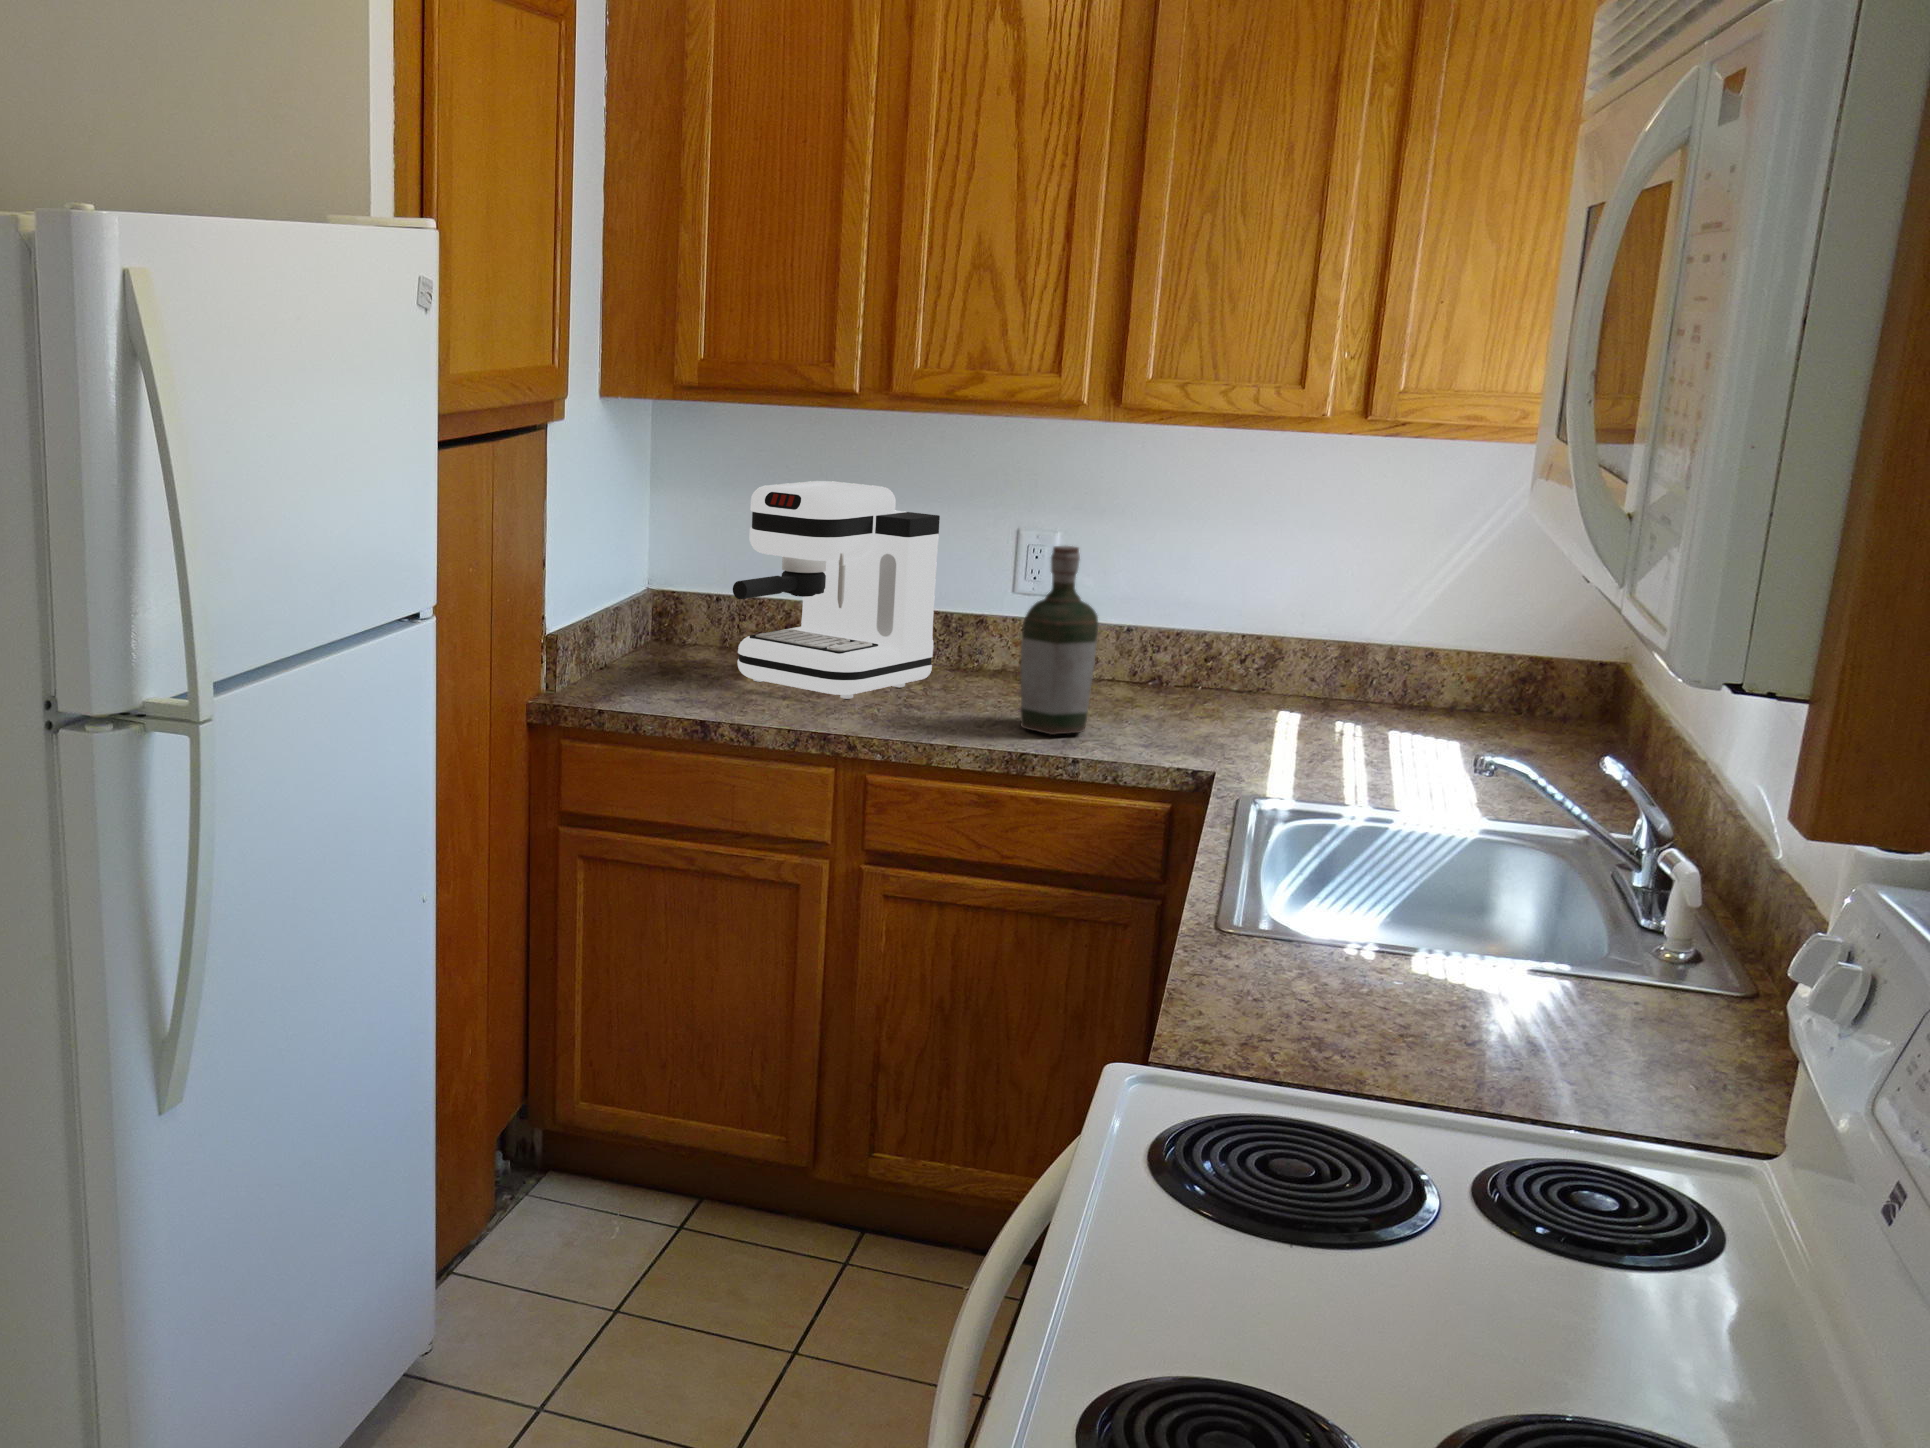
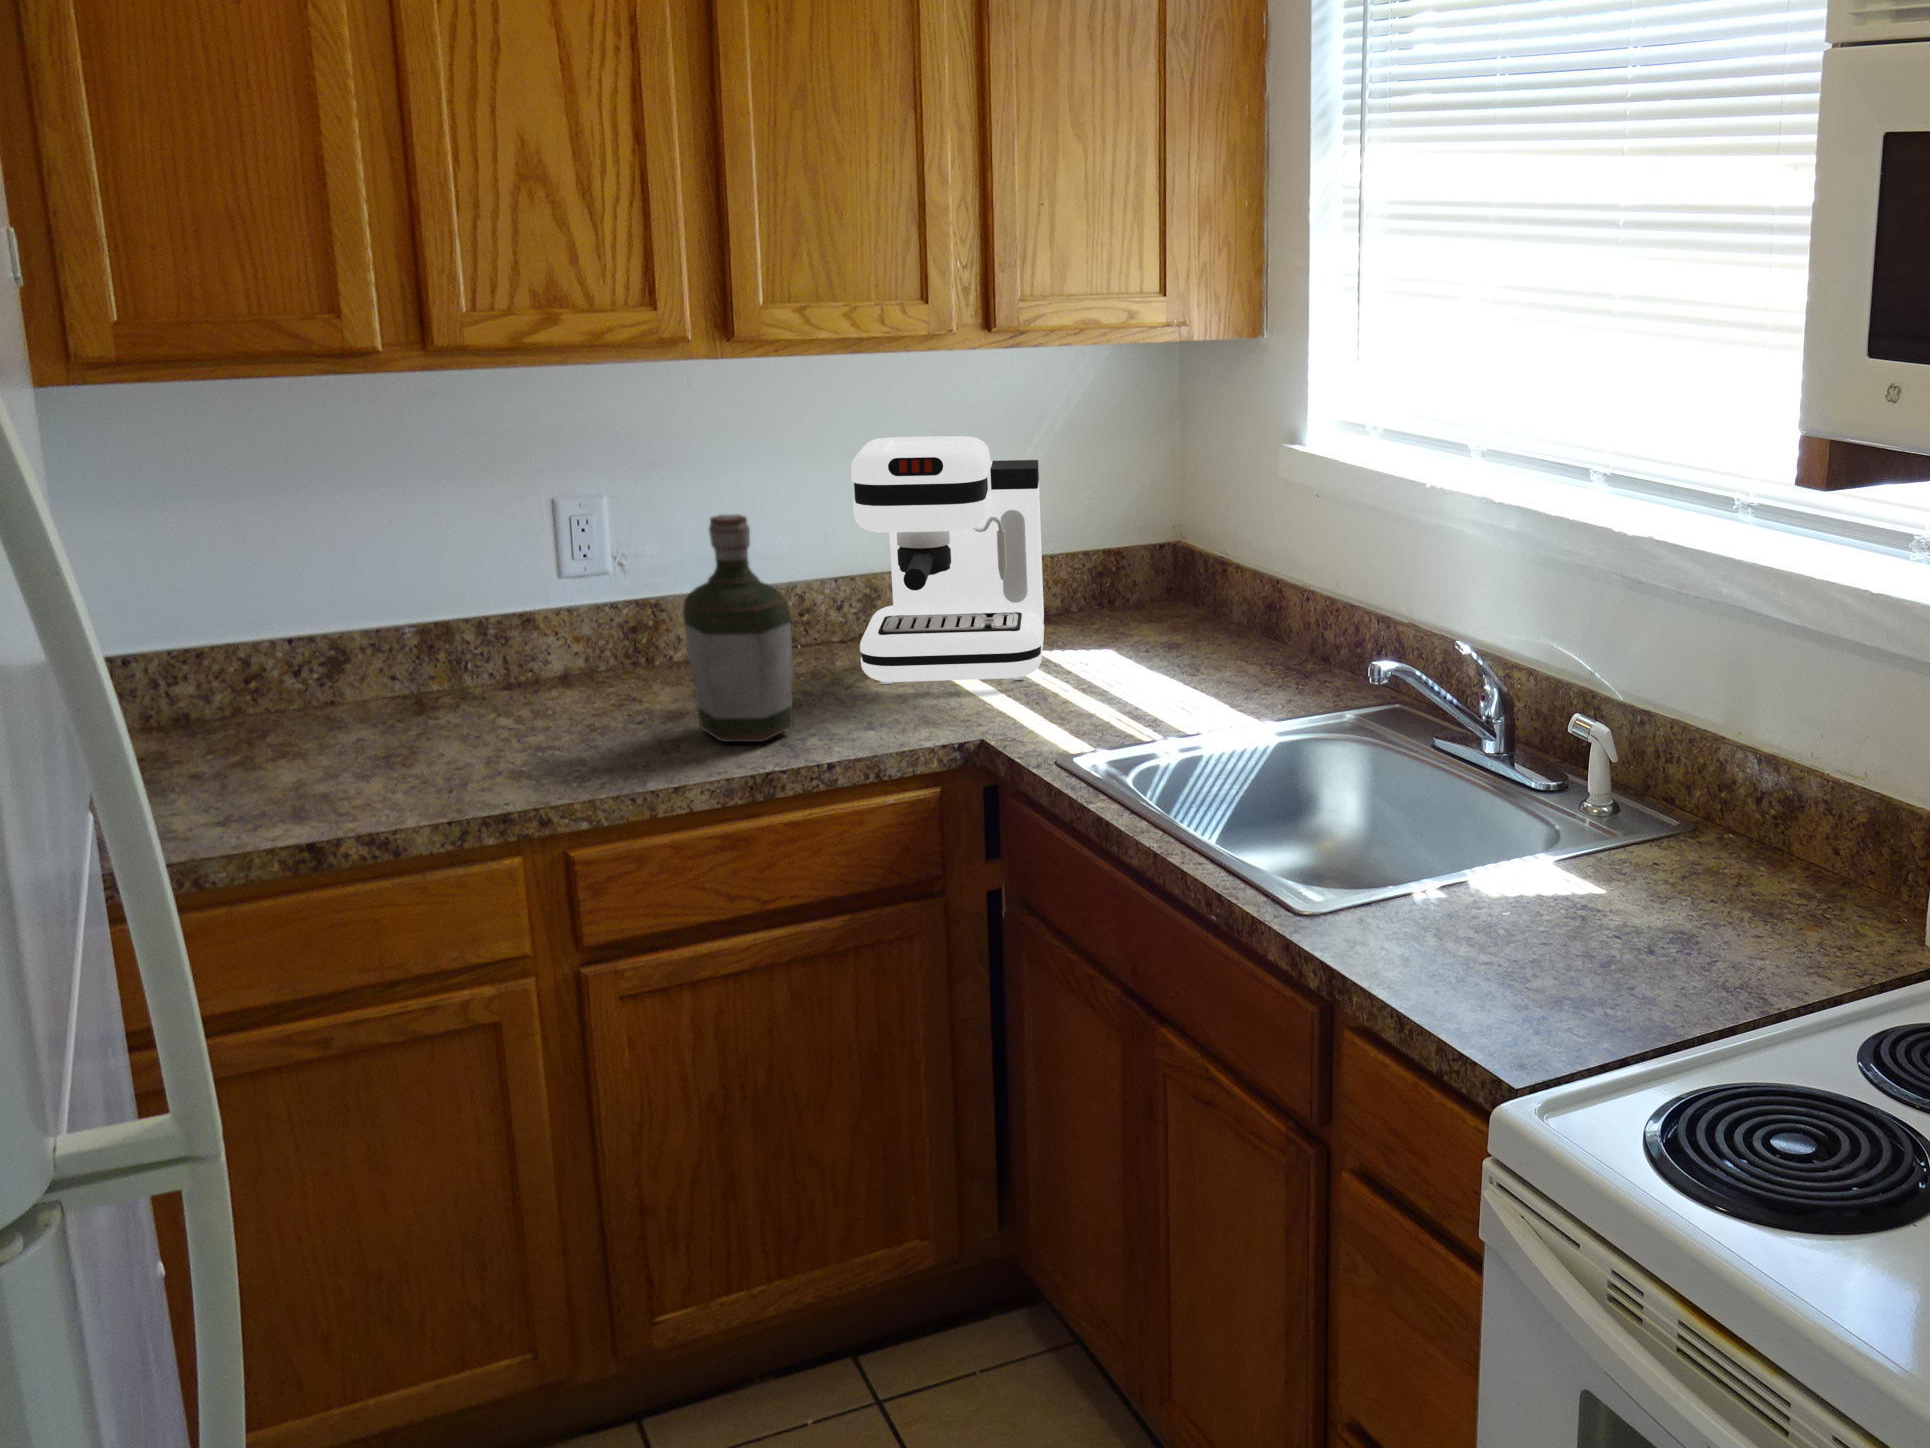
coffee maker: present [733,481,940,699] -> present [851,436,1044,684]

